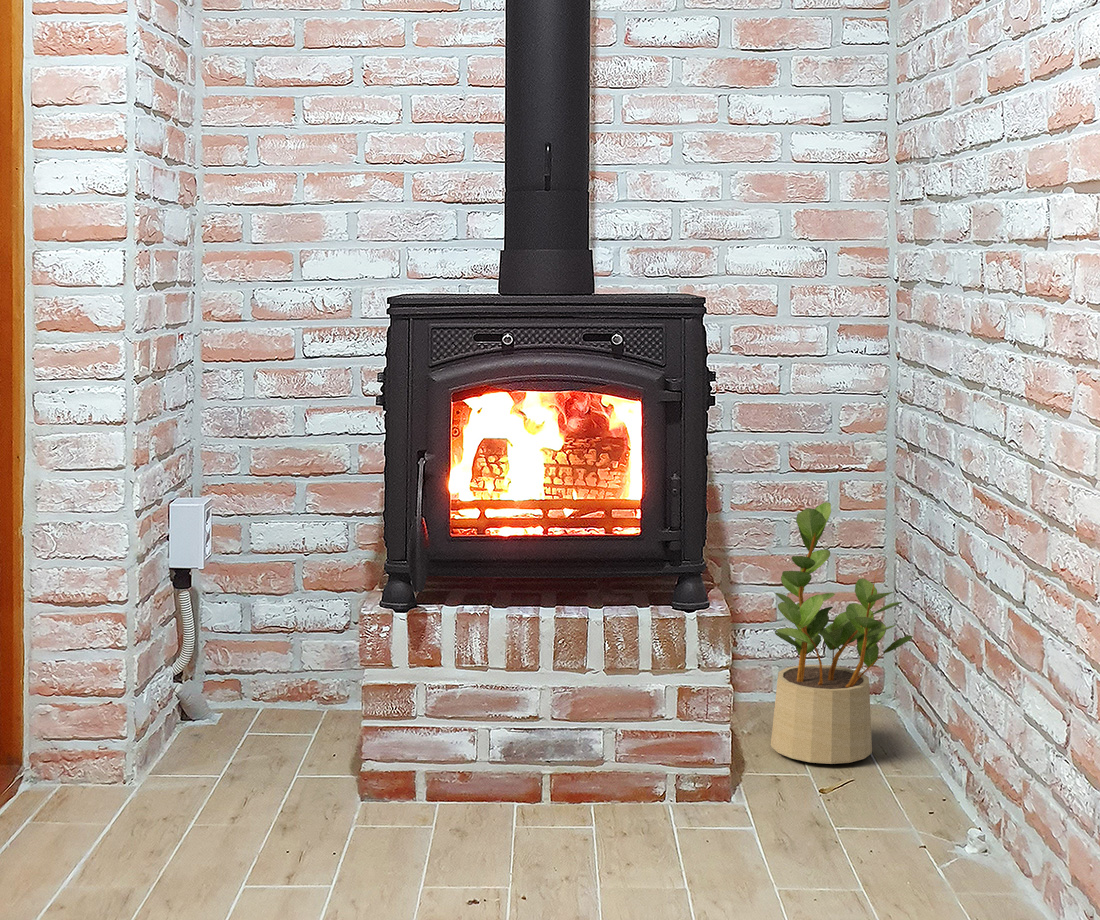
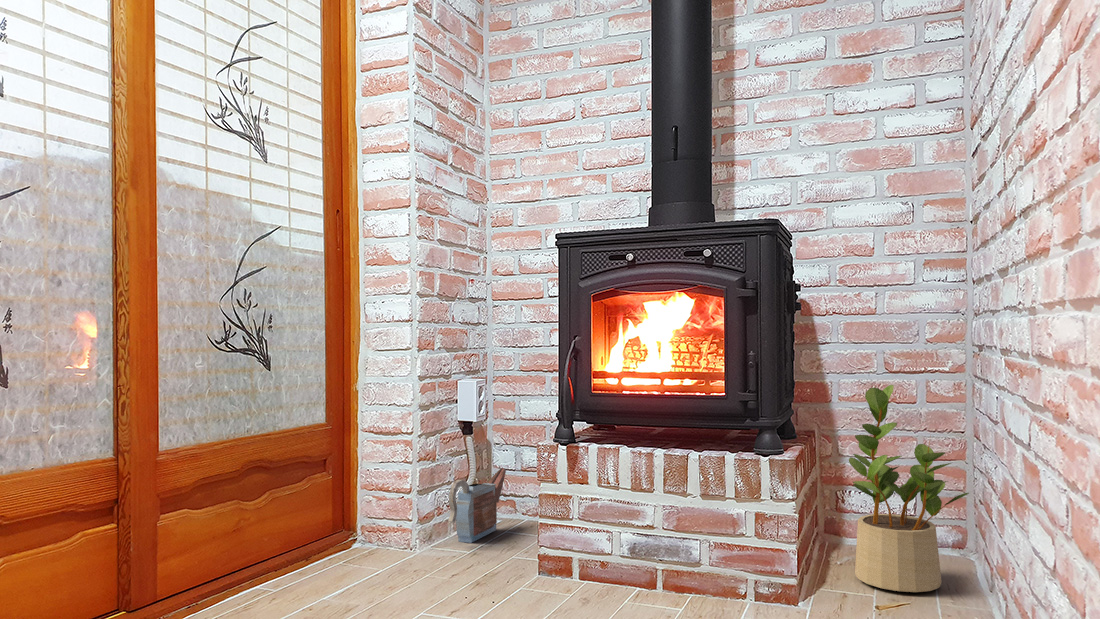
watering can: none [182,633,240,760] -> present [448,468,506,543]

